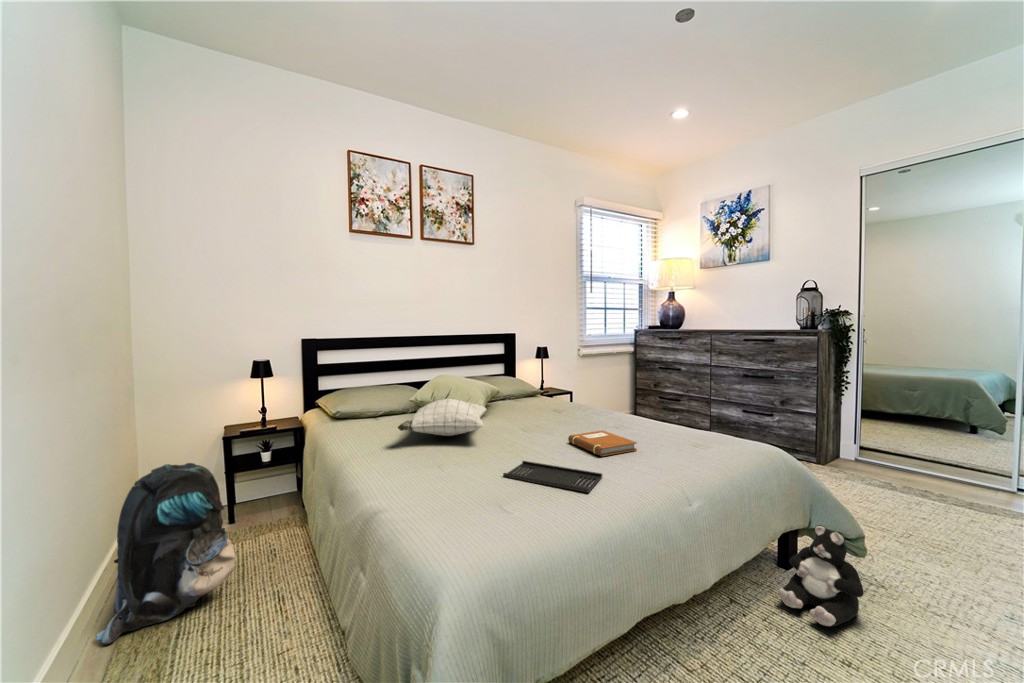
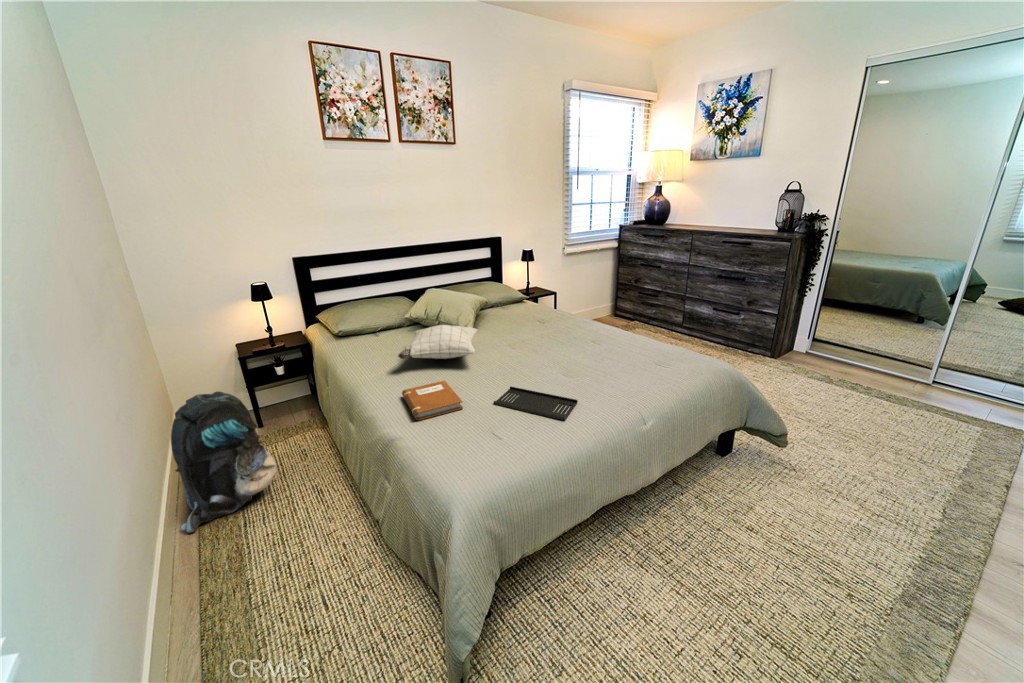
notebook: present [568,430,637,456] -> present [402,380,463,420]
plush toy: present [778,525,864,626] -> none [712,428,776,501]

